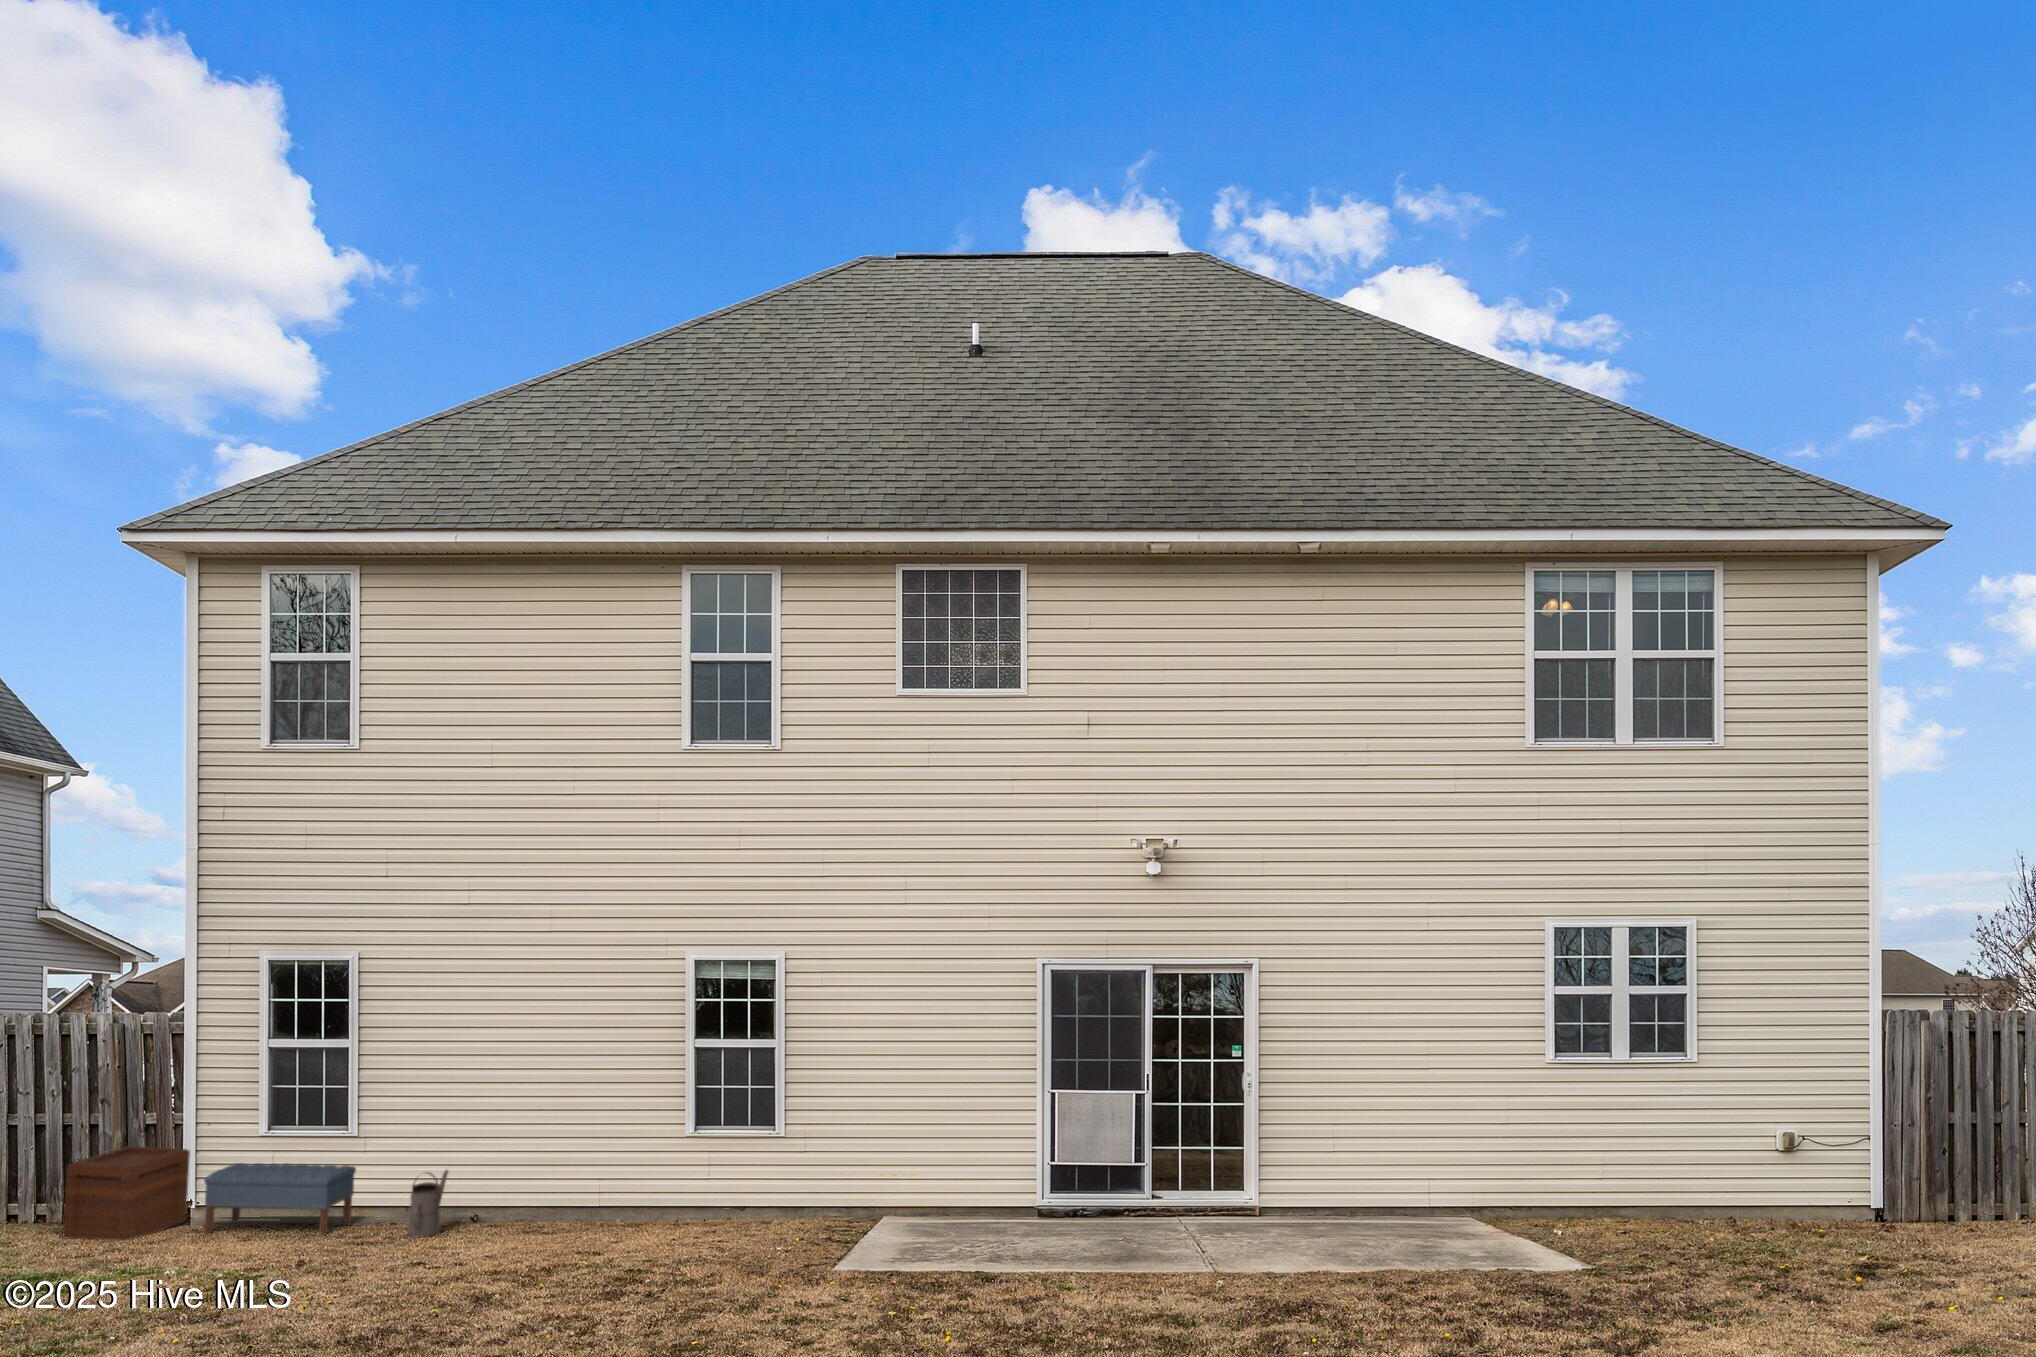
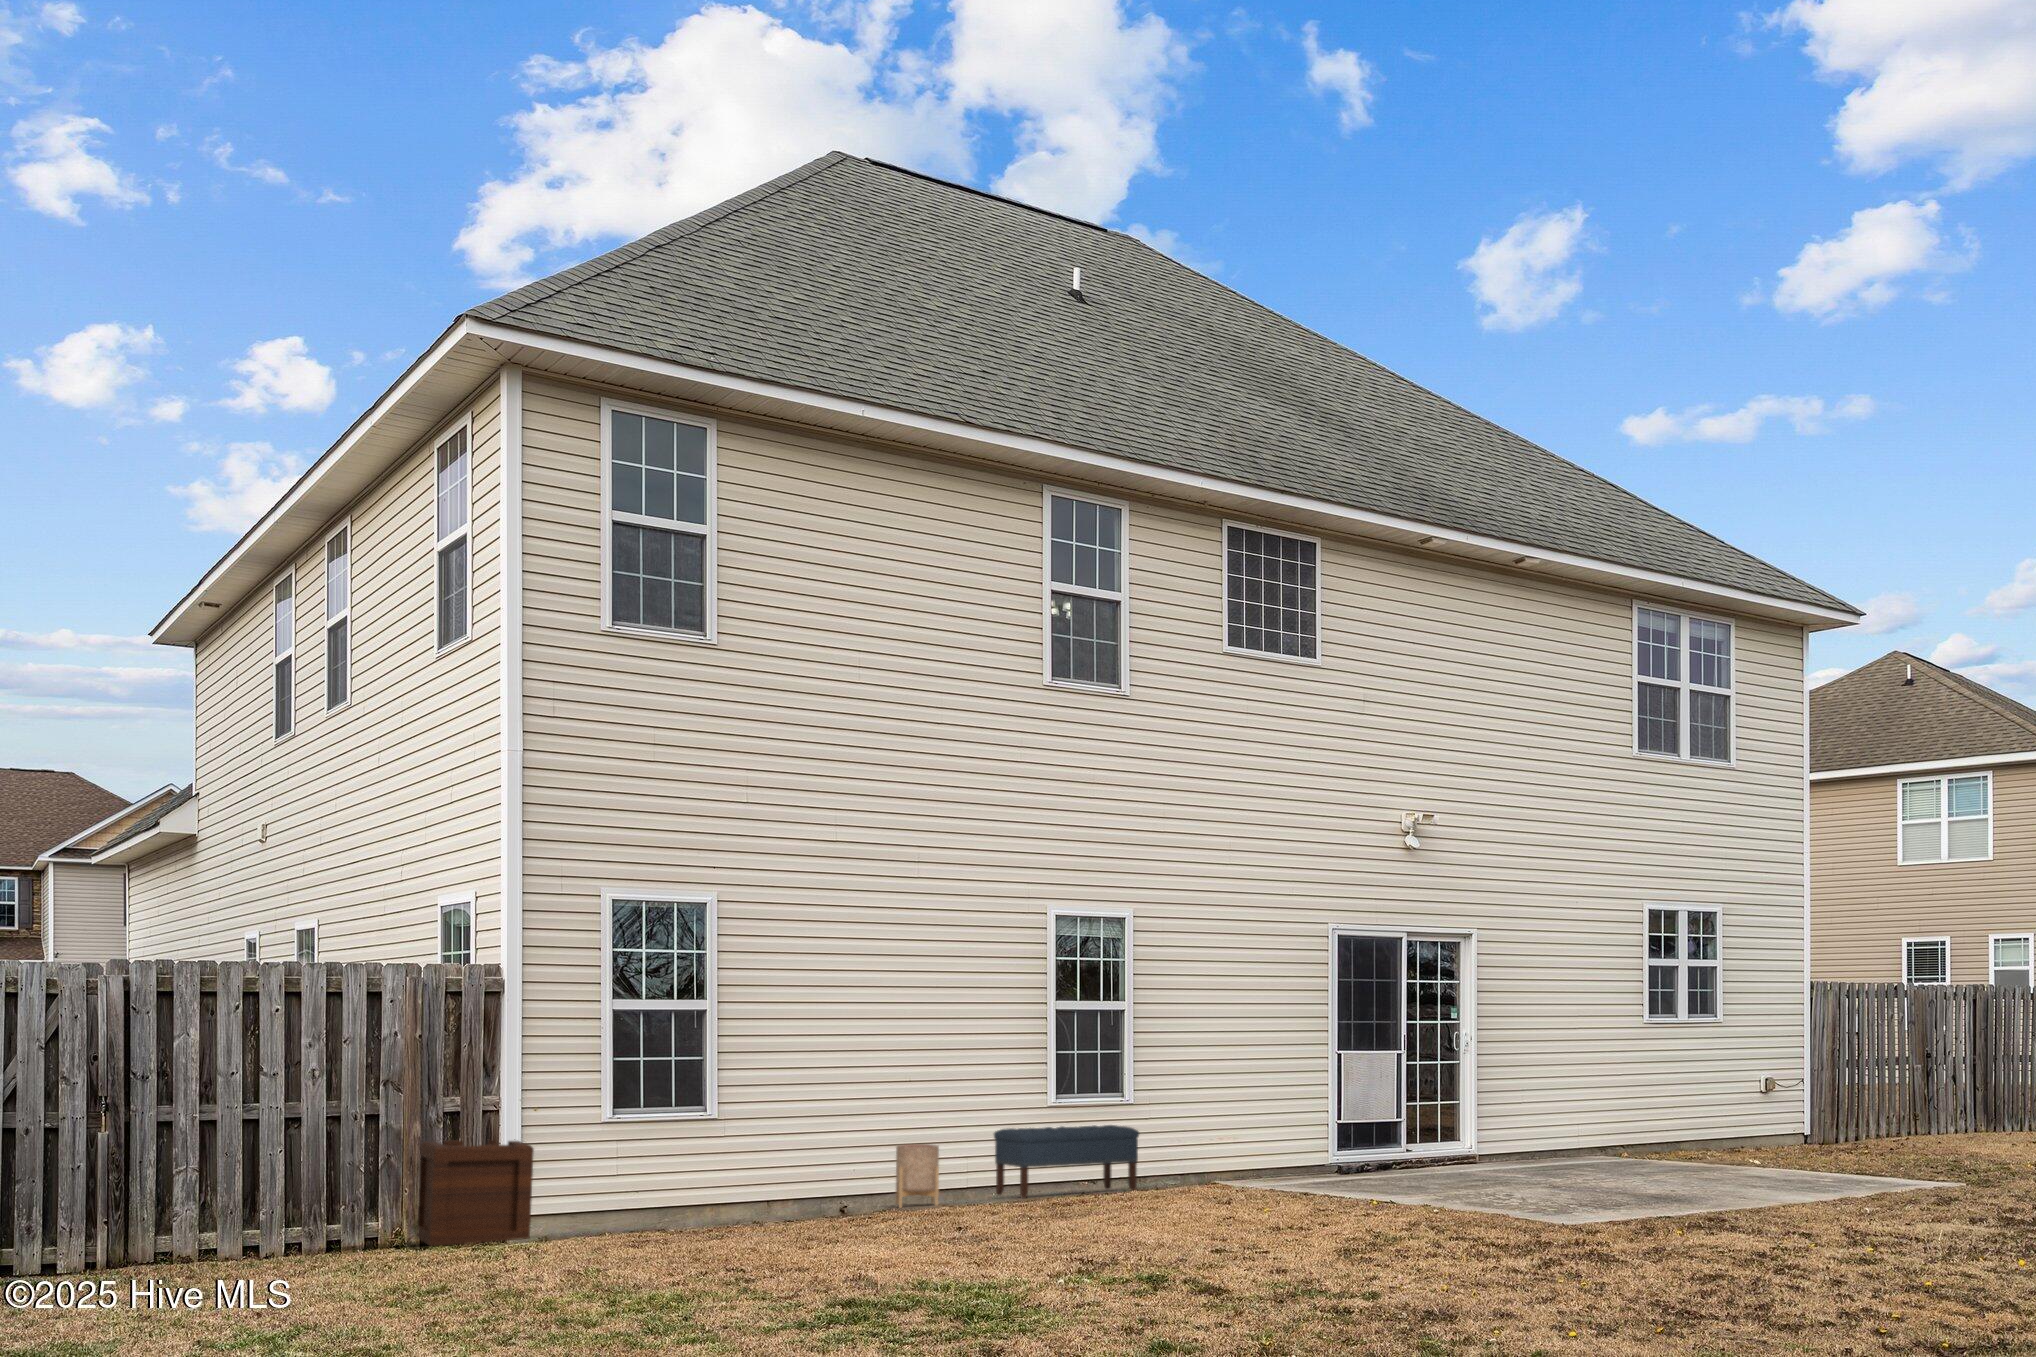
bench: present [204,1163,356,1235] -> present [994,1125,1139,1199]
planter: none [491,1169,543,1235] -> present [895,1144,939,1208]
watering can: present [407,1170,448,1237] -> none [820,1141,869,1215]

